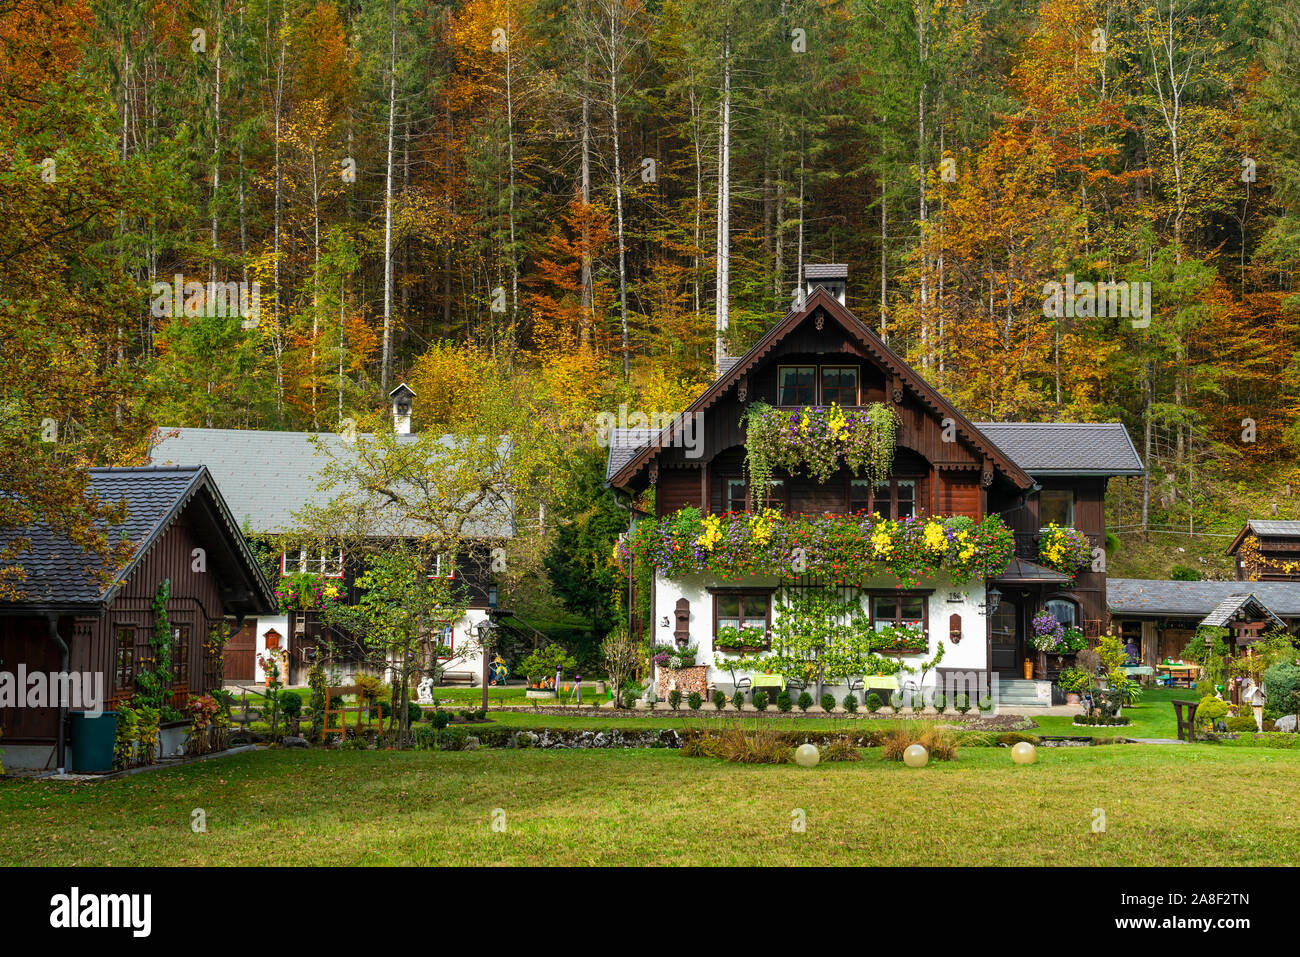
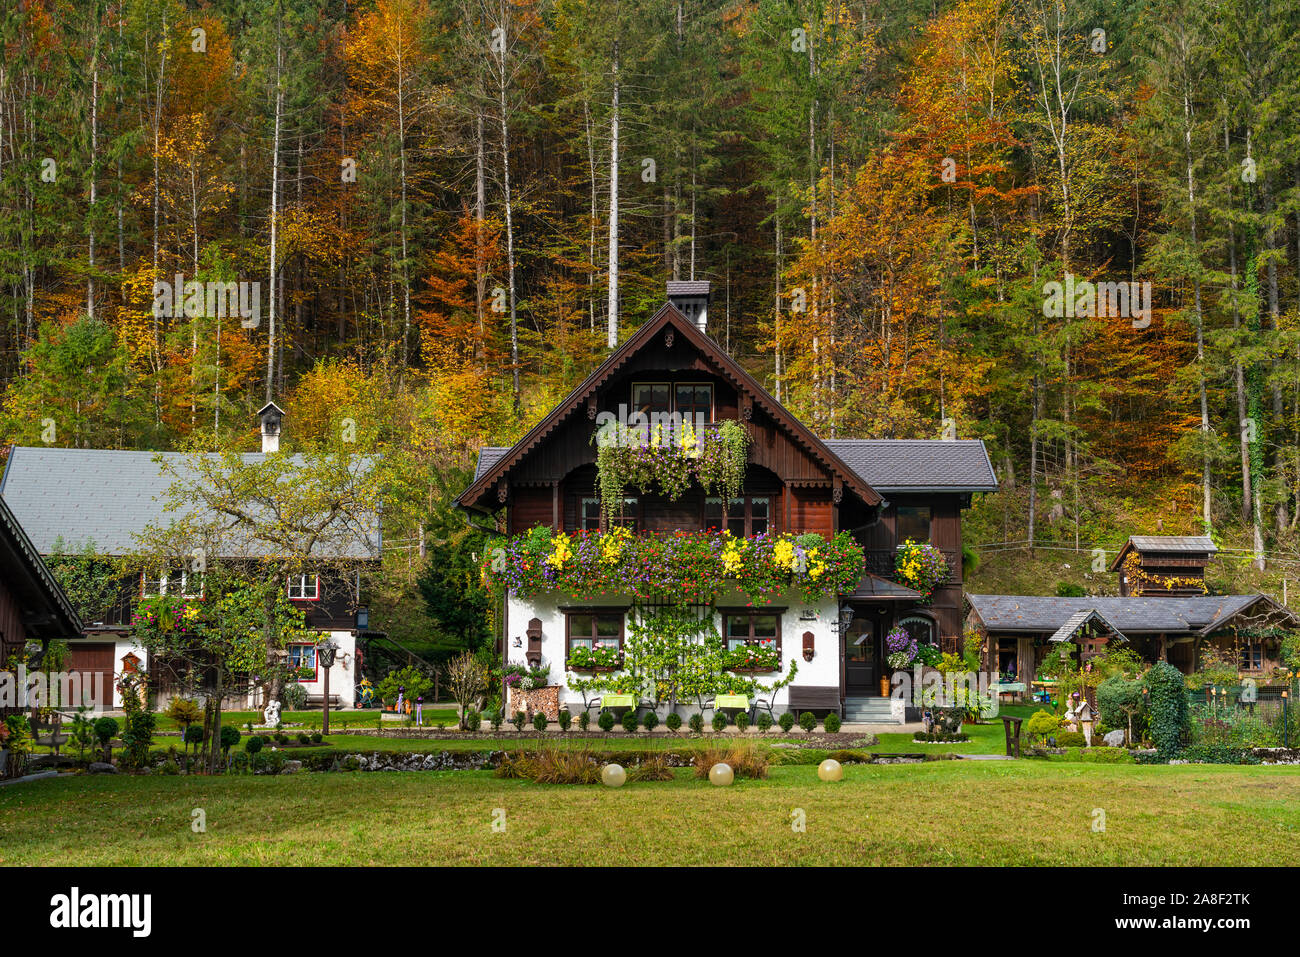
bench: present [322,684,383,741] -> none [136,707,201,764]

